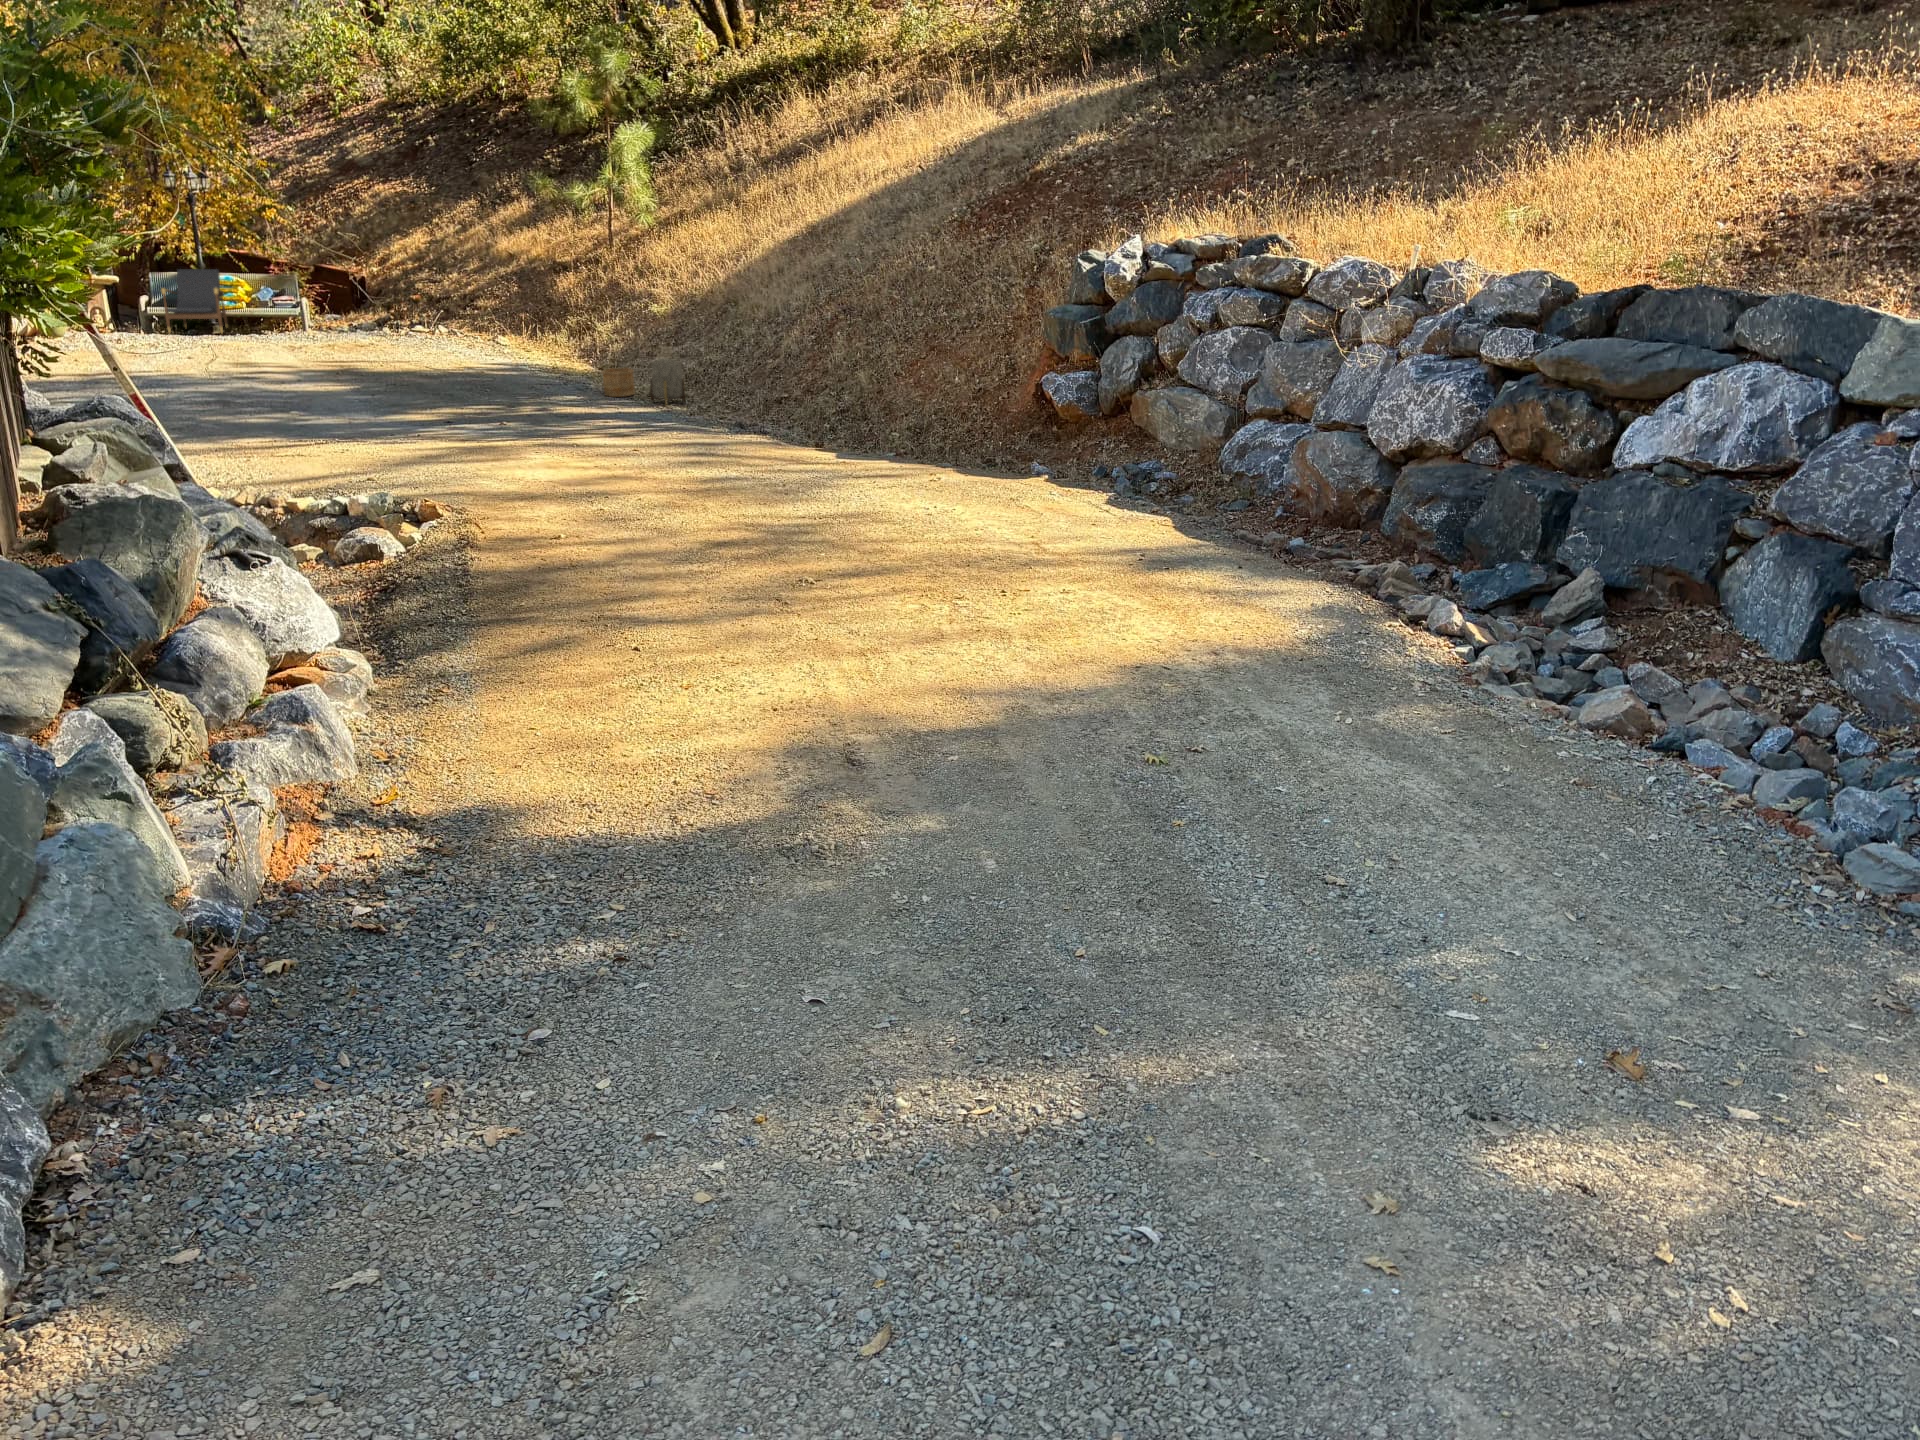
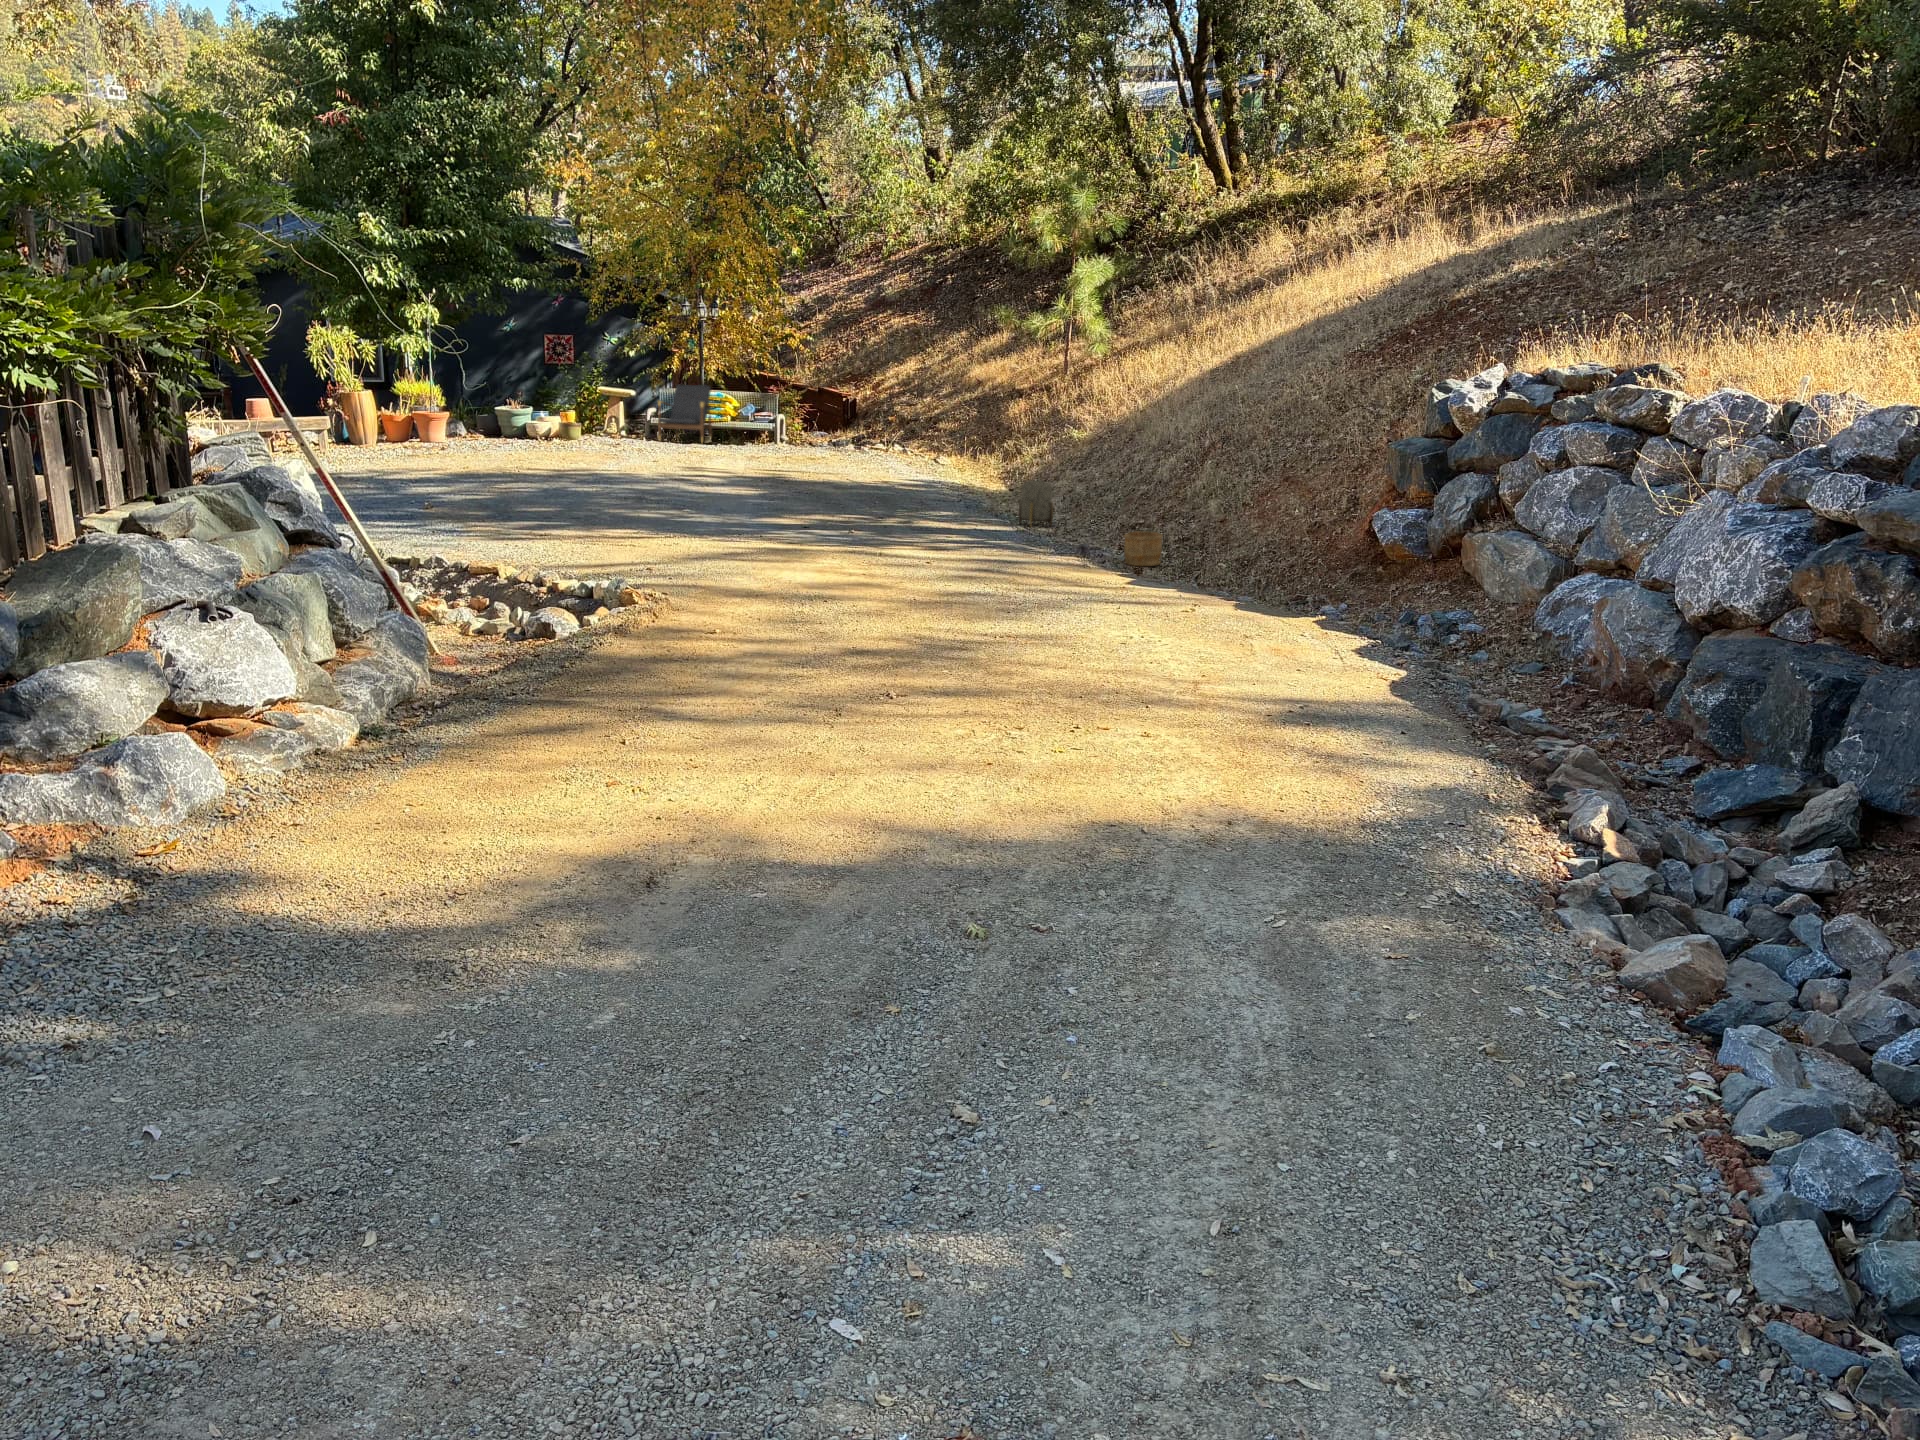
wooden bucket: present [602,368,635,397] -> present [1124,531,1163,566]

